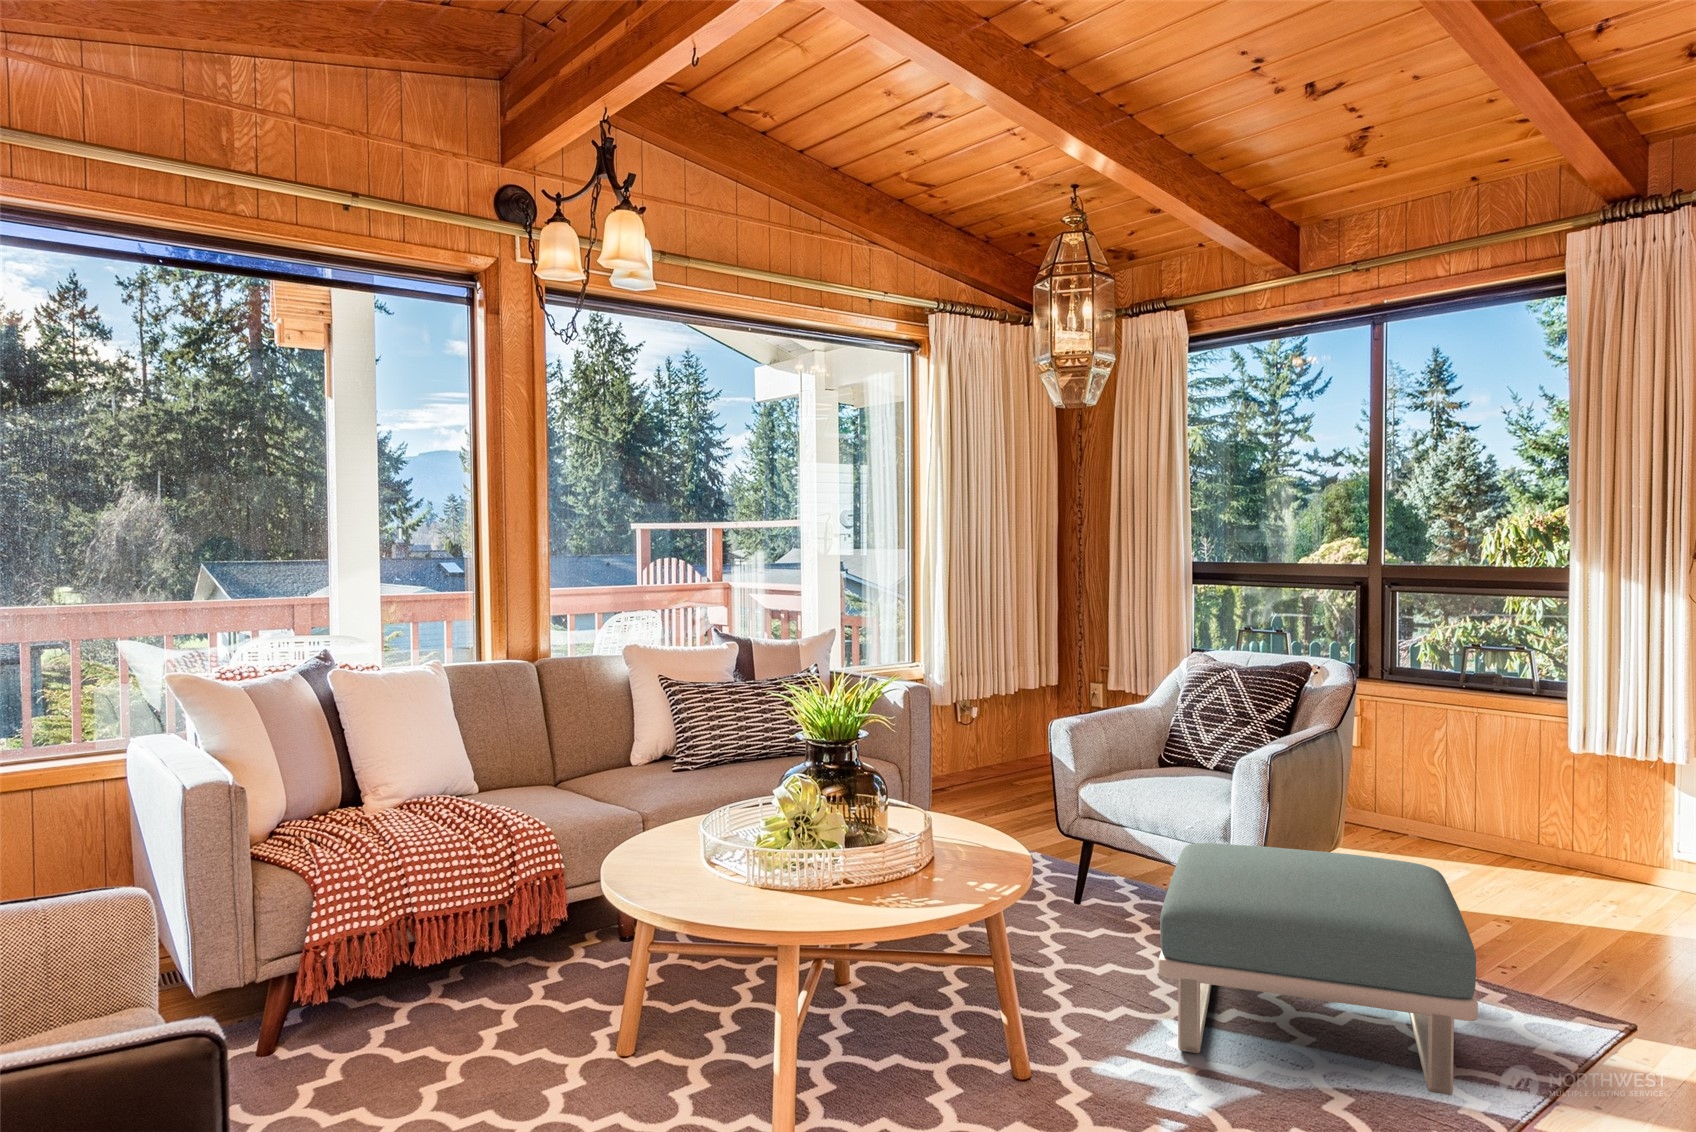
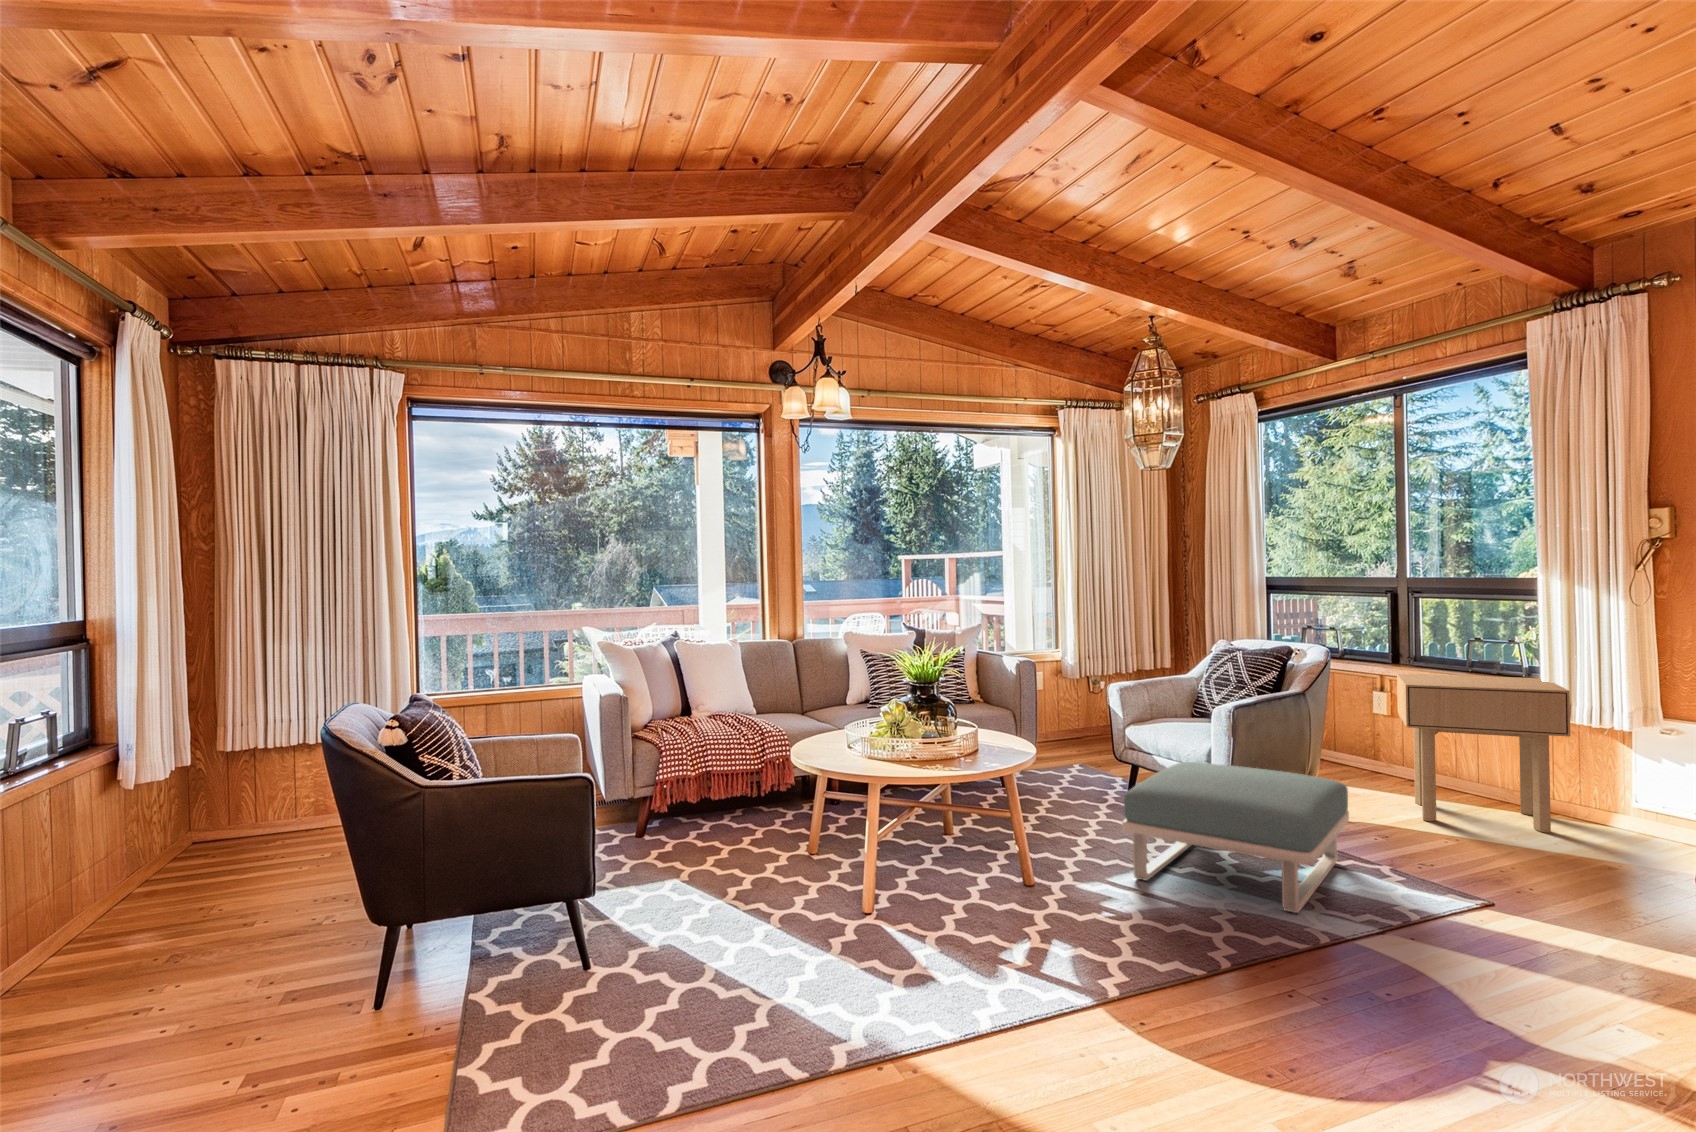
side table: none [1406,694,1647,904] -> present [1397,674,1570,833]

